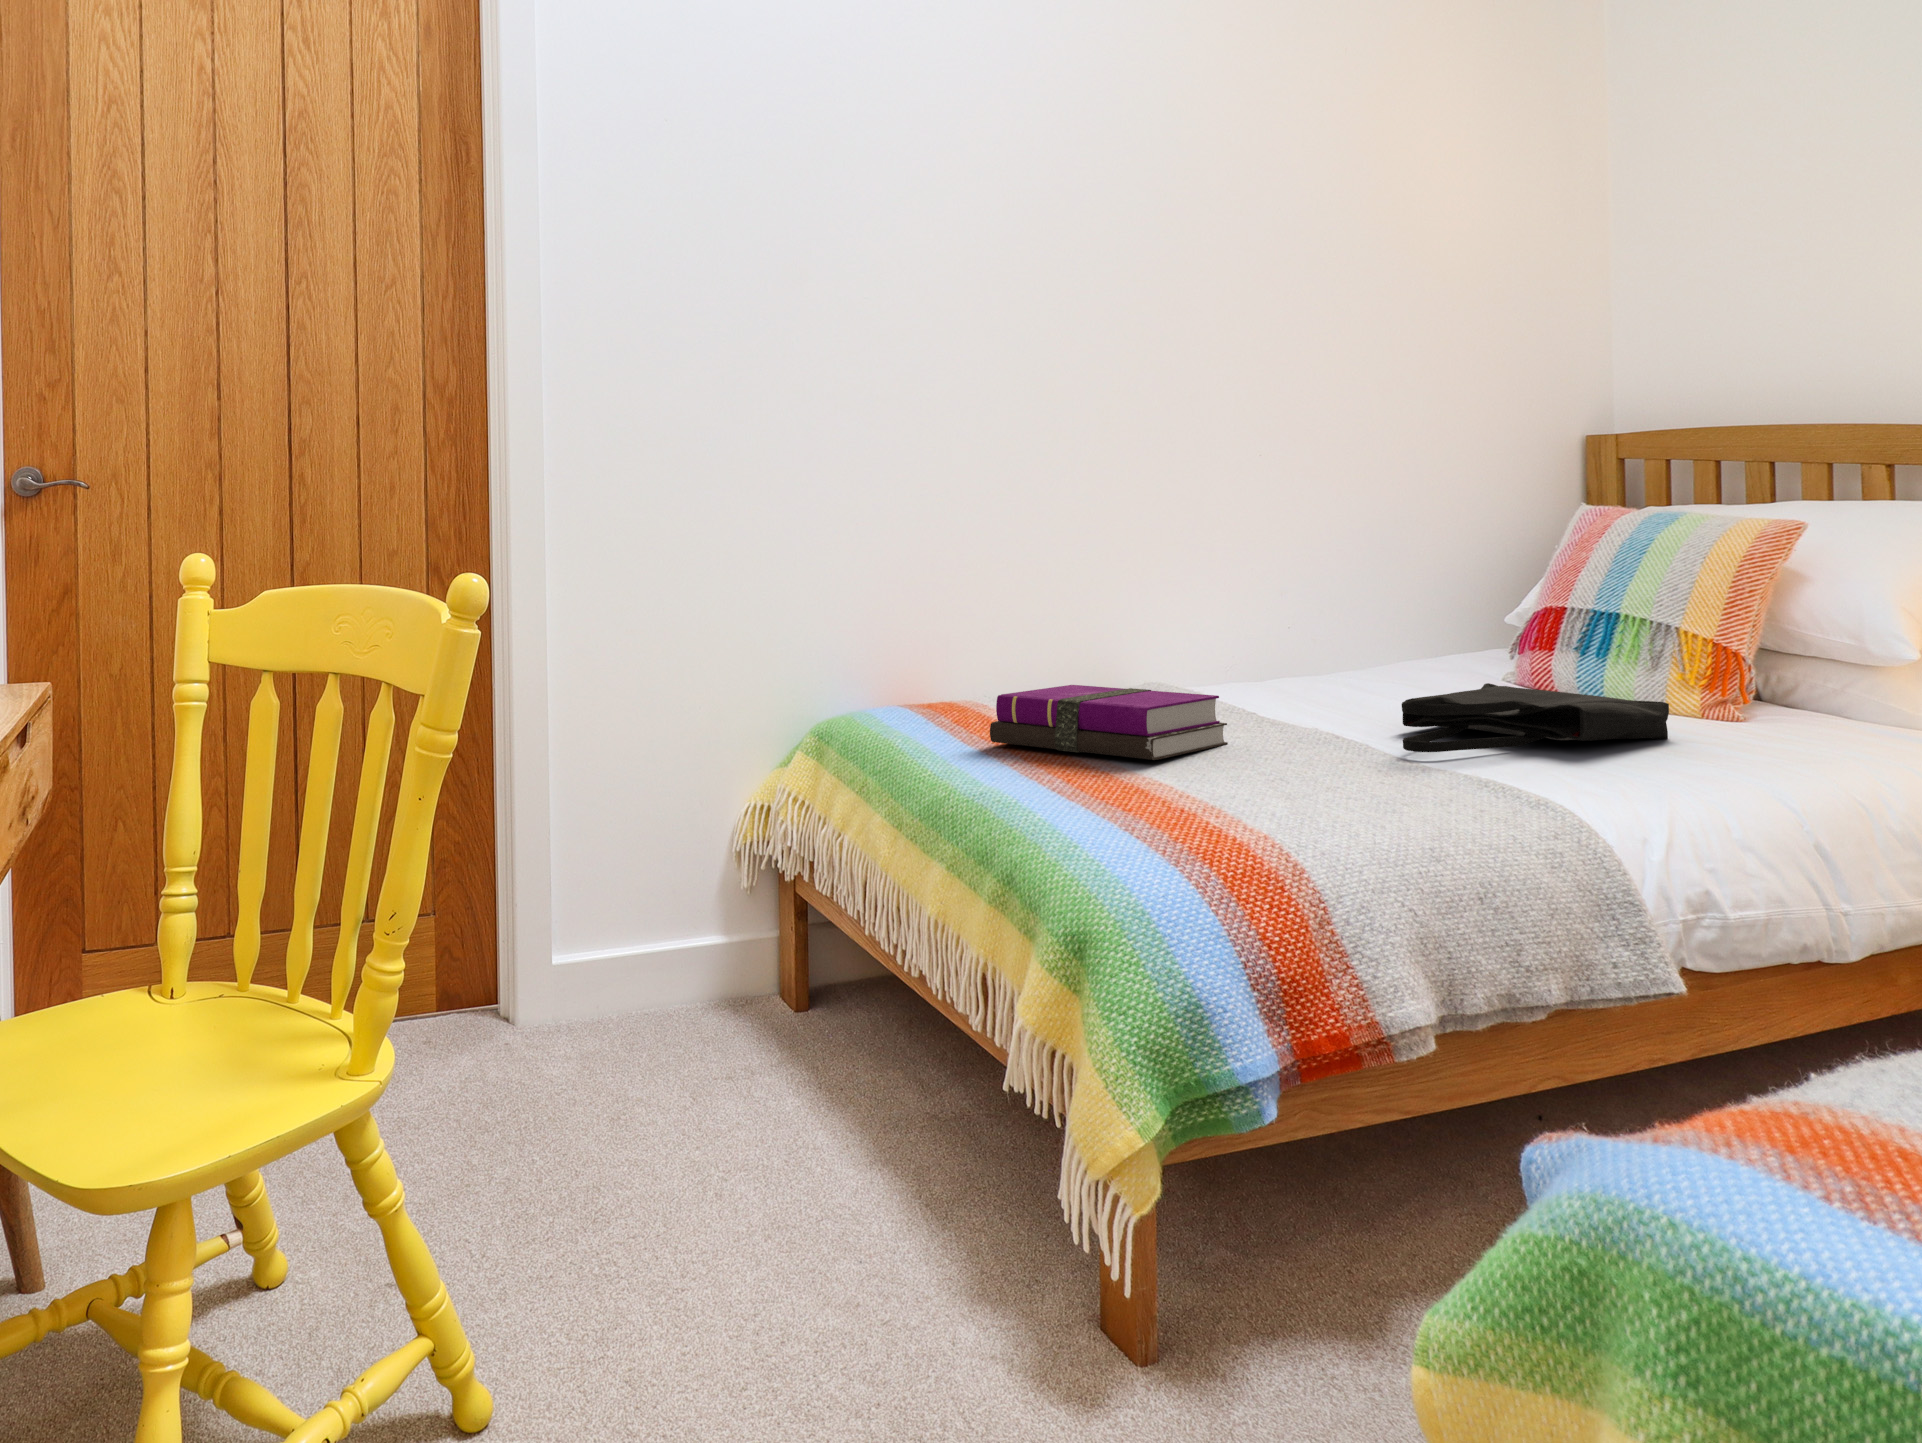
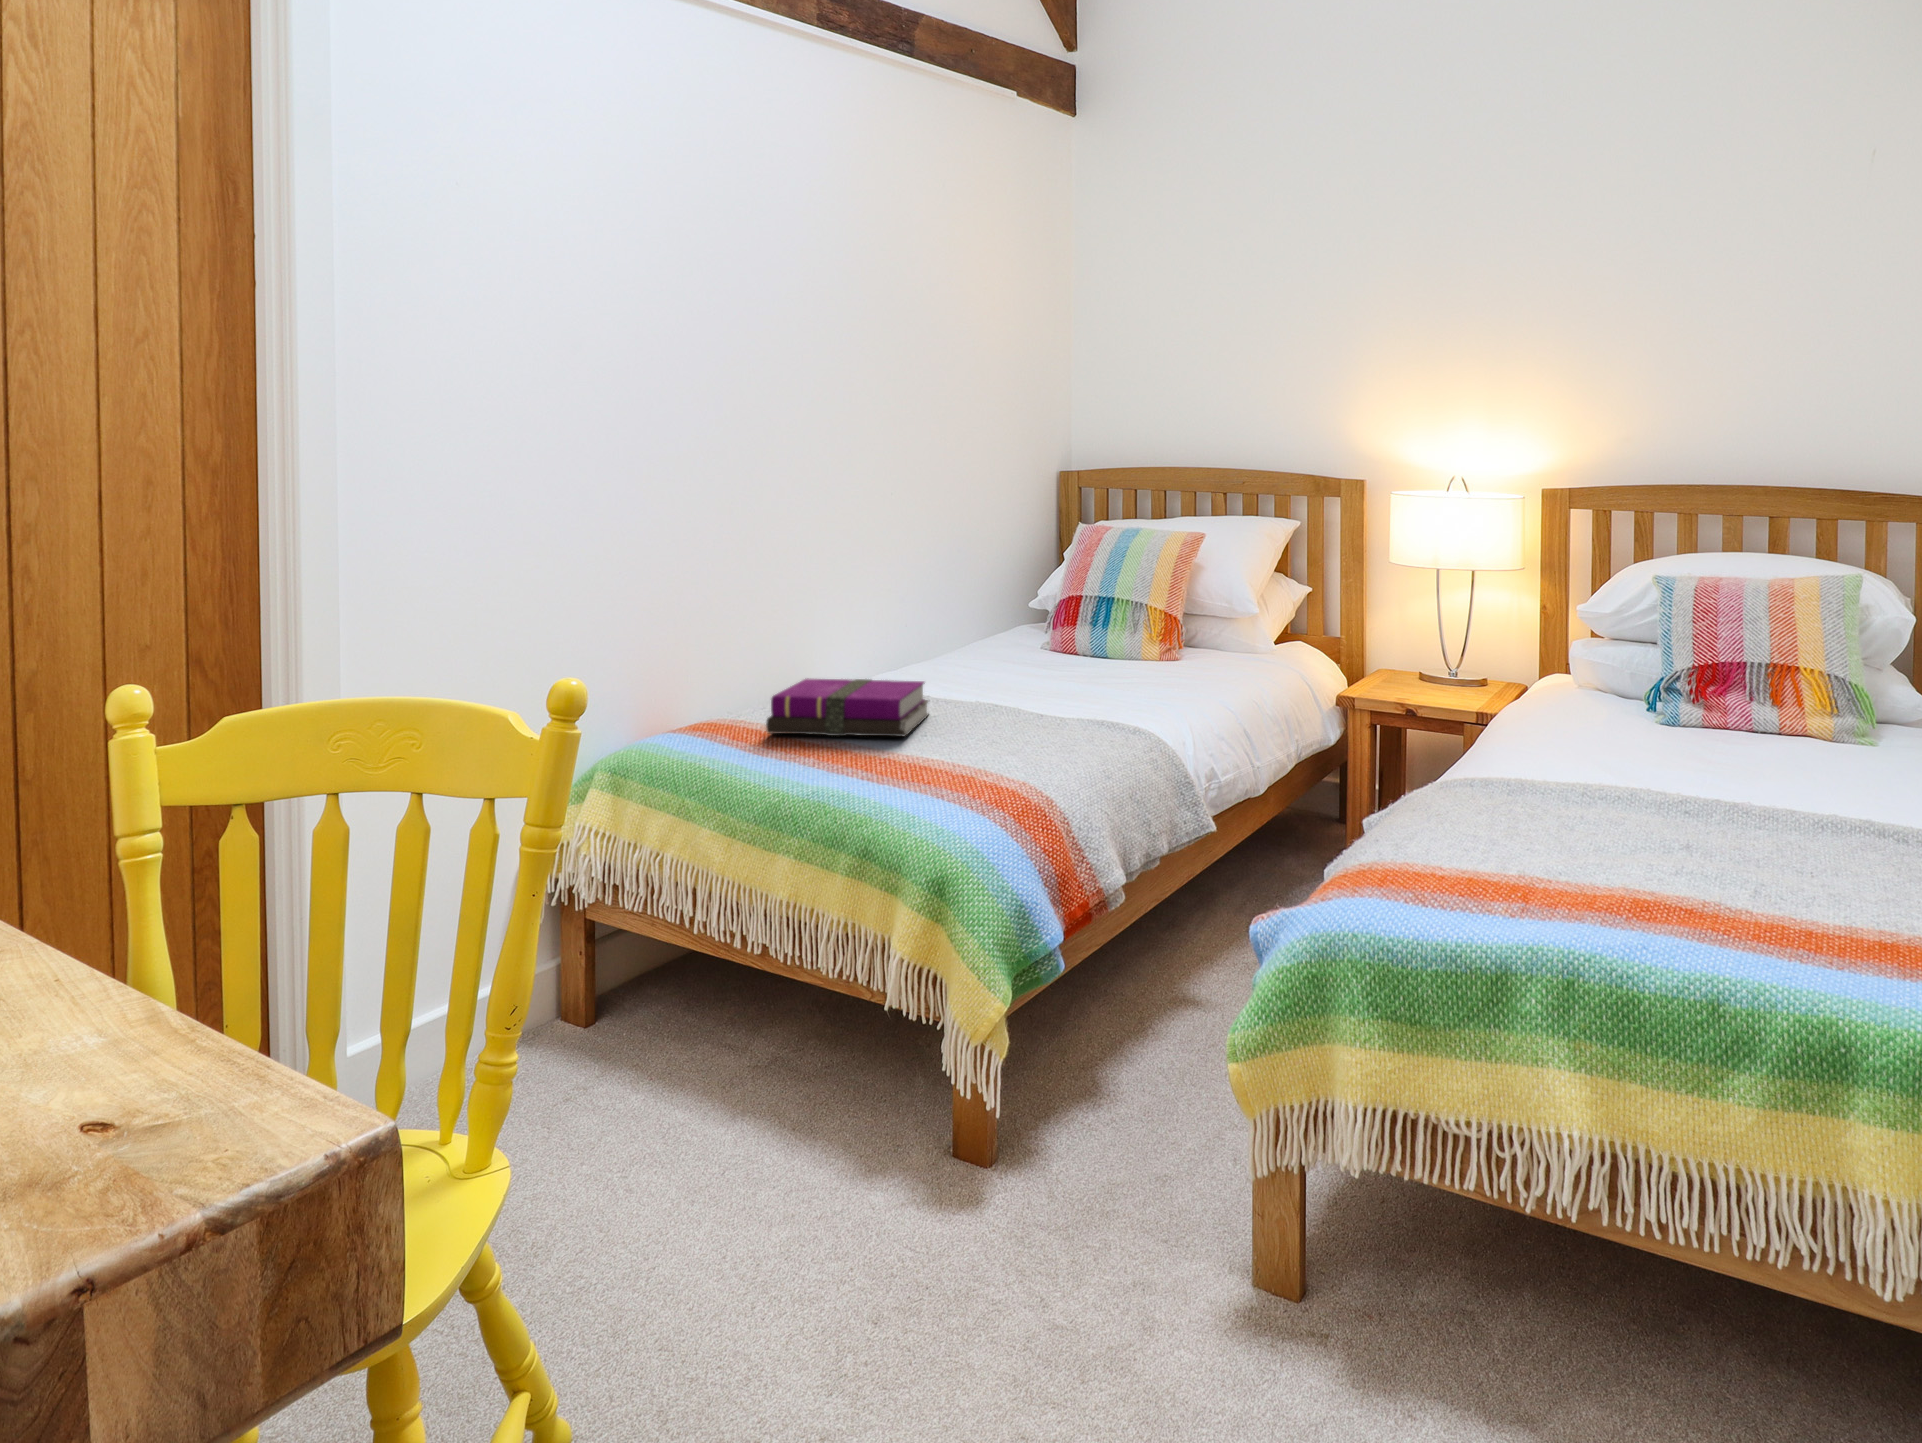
tote bag: present [1402,683,1669,752] -> none [1023,652,1164,710]

